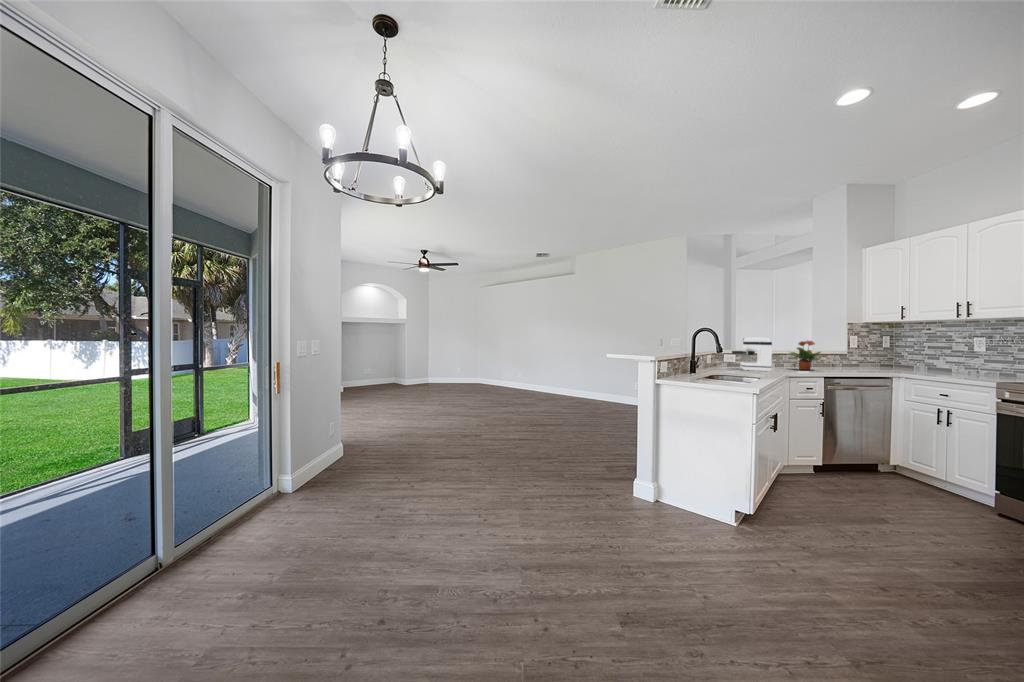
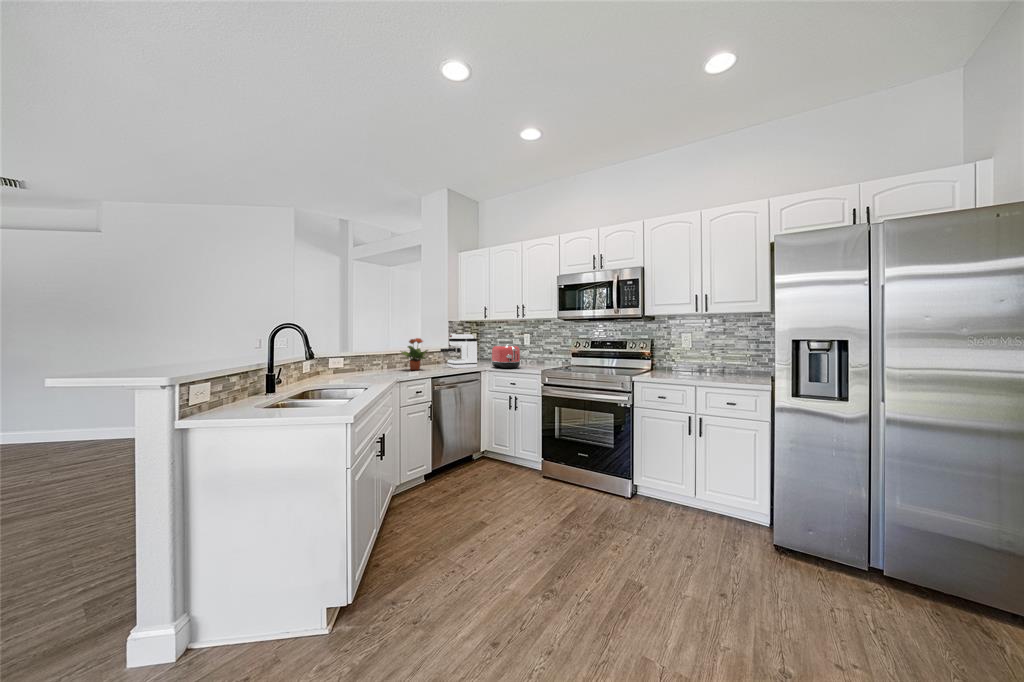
coffee maker: present [732,338,772,371] -> present [440,334,477,368]
toaster: none [910,349,961,378] -> present [492,344,520,369]

